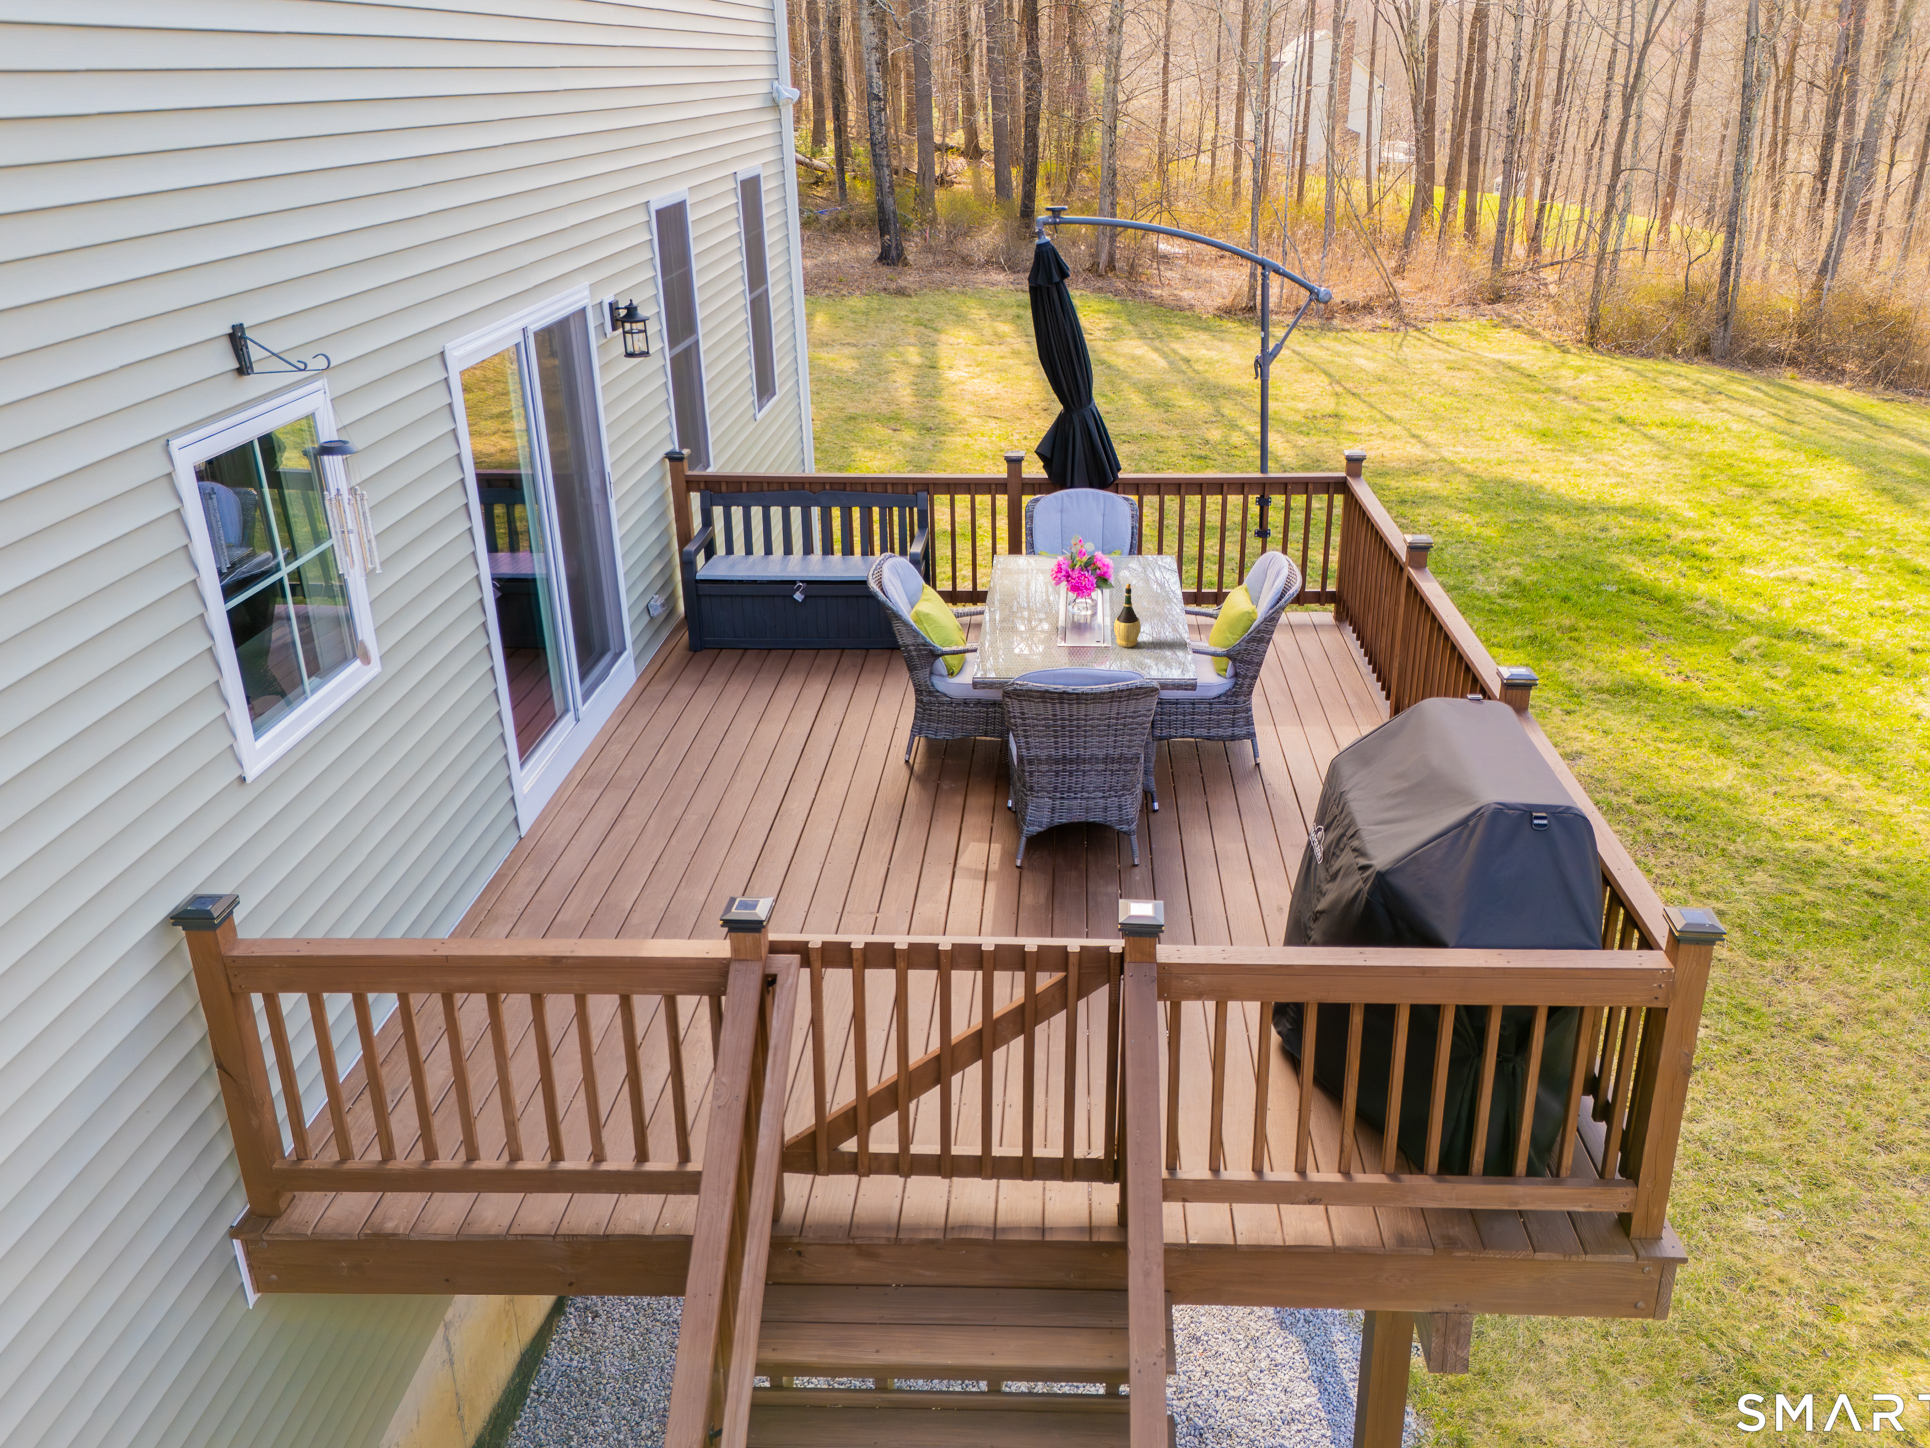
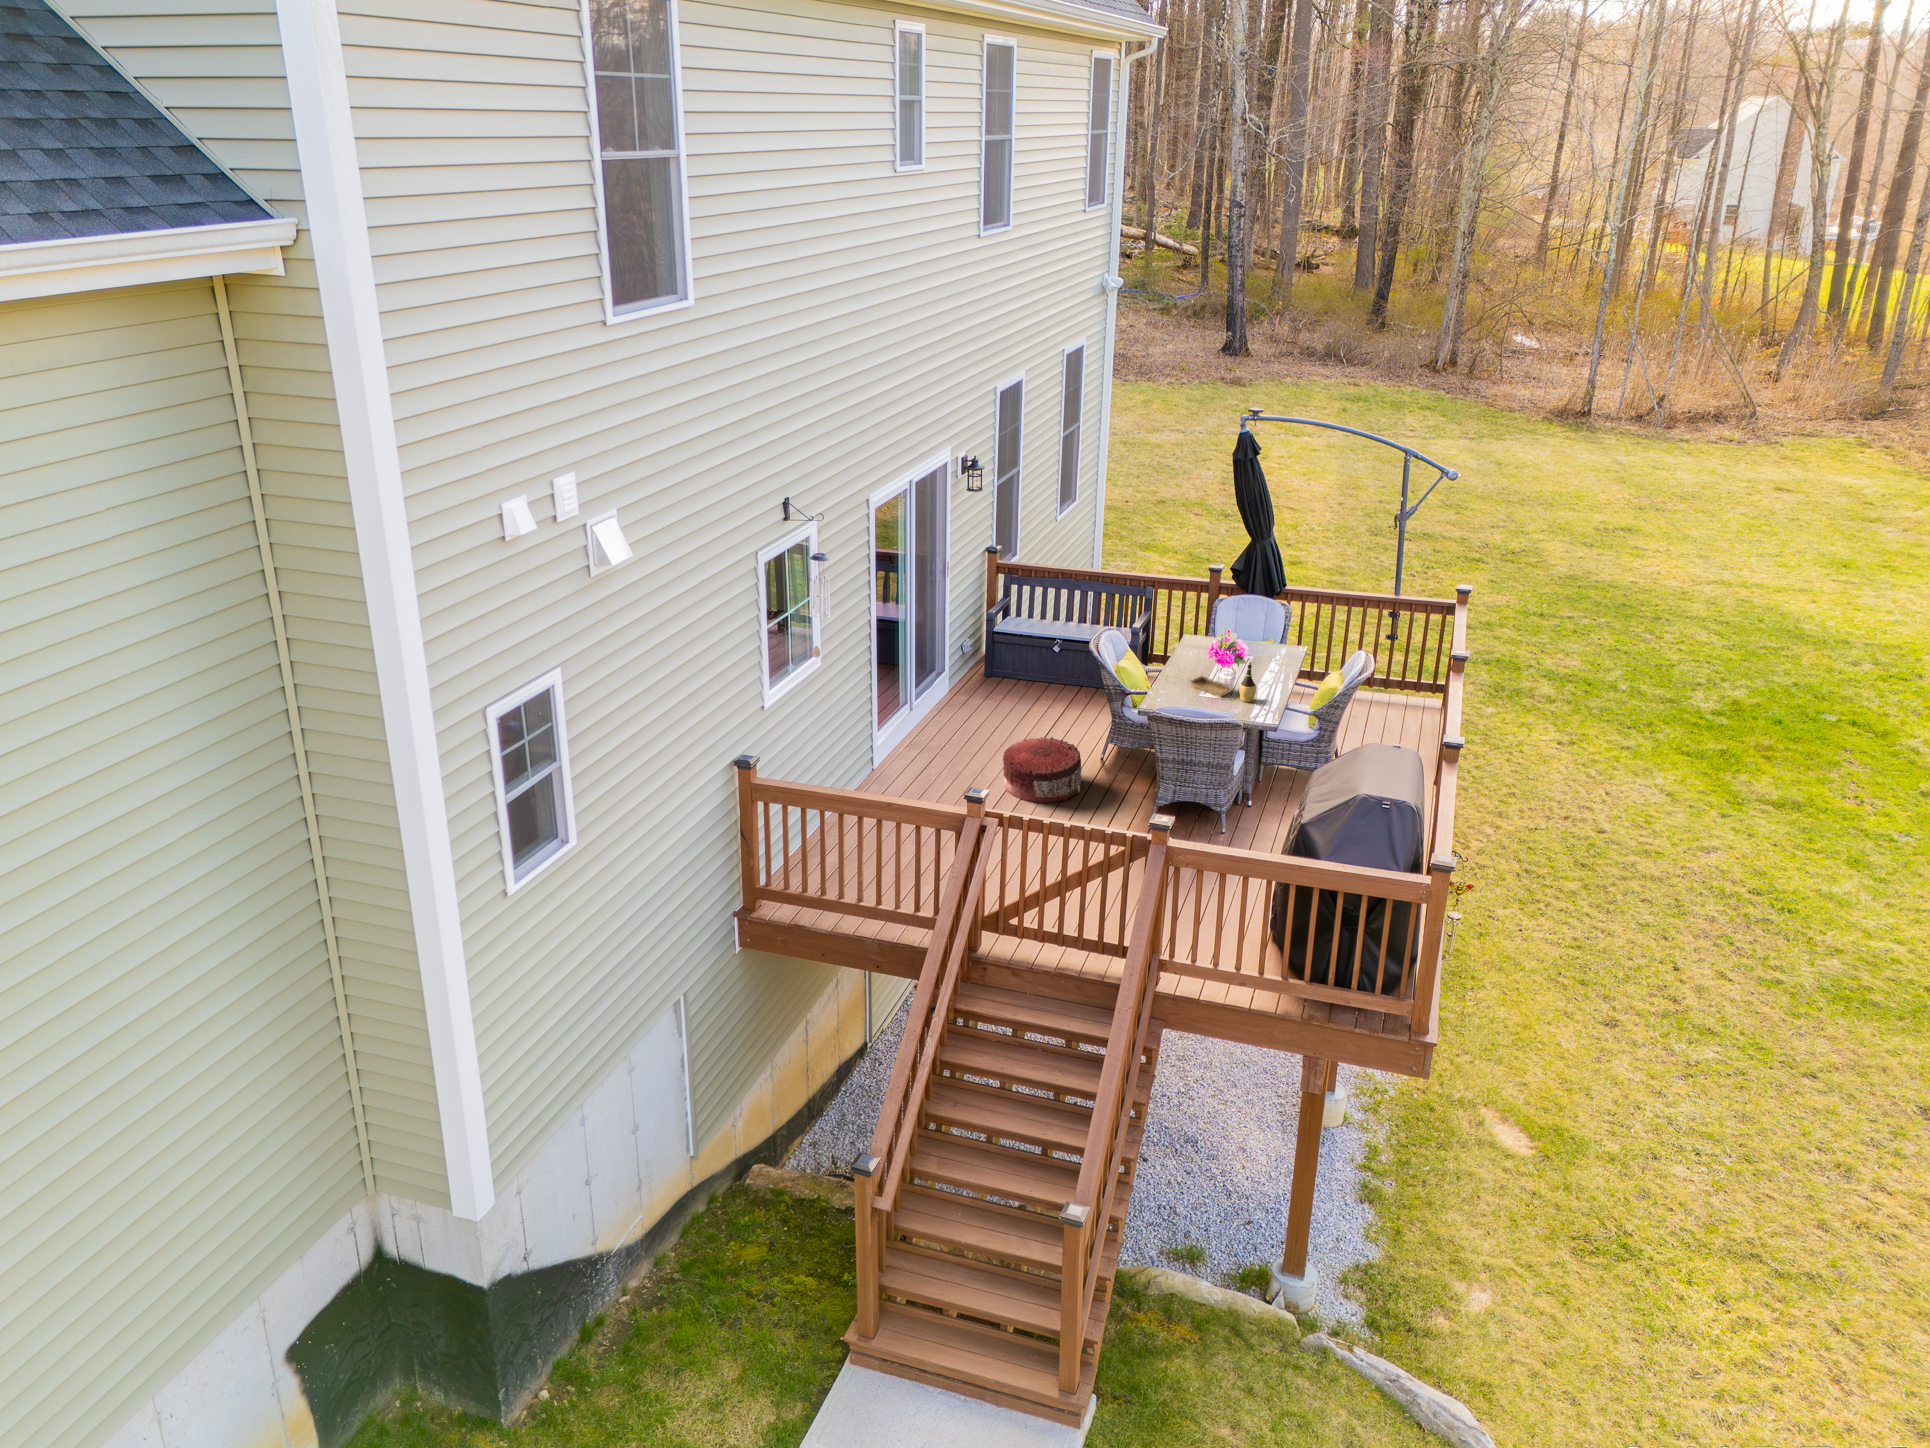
tray: none [1031,613,1104,645] -> present [1191,676,1233,697]
pouf: none [750,741,887,860] -> present [1003,737,1082,803]

